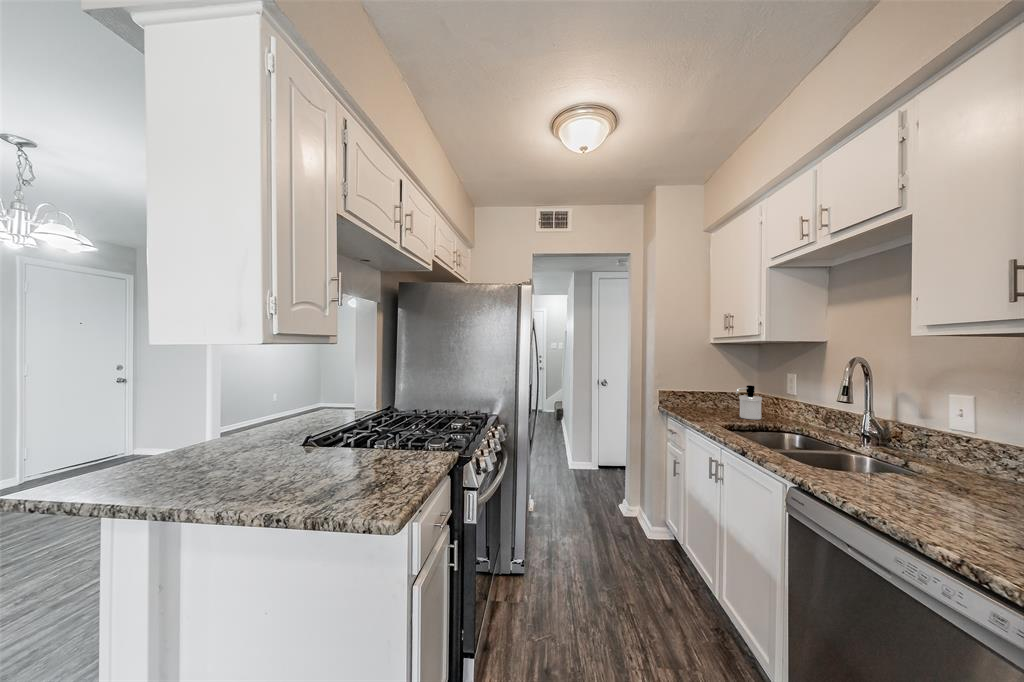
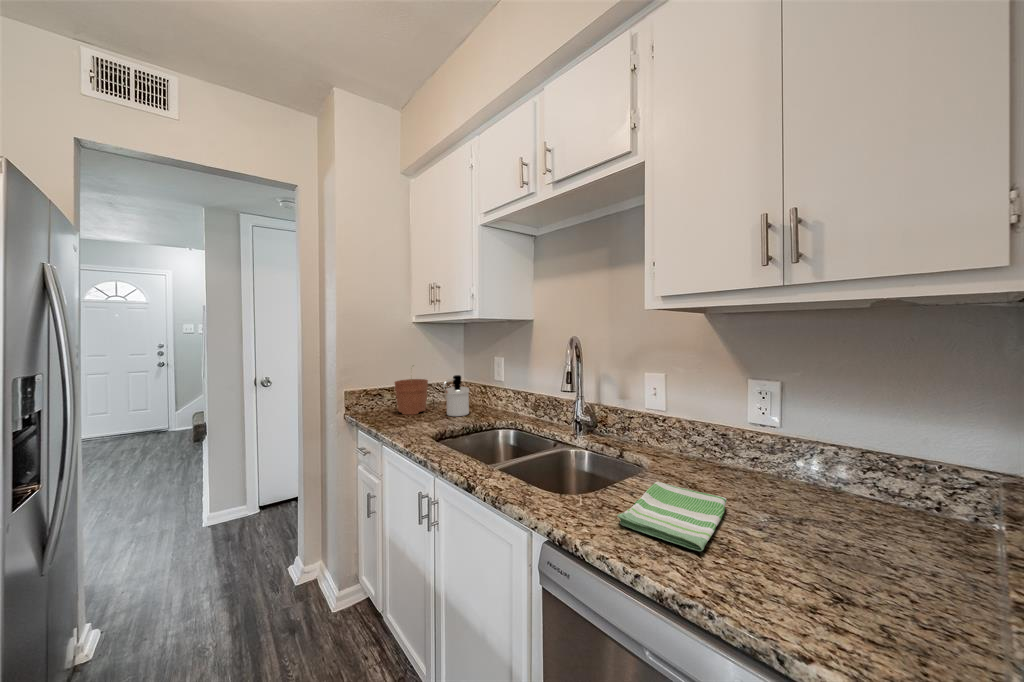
plant pot: none [695,375,724,413] -> present [395,379,428,415]
dish towel: none [850,475,984,506] -> present [617,482,726,551]

